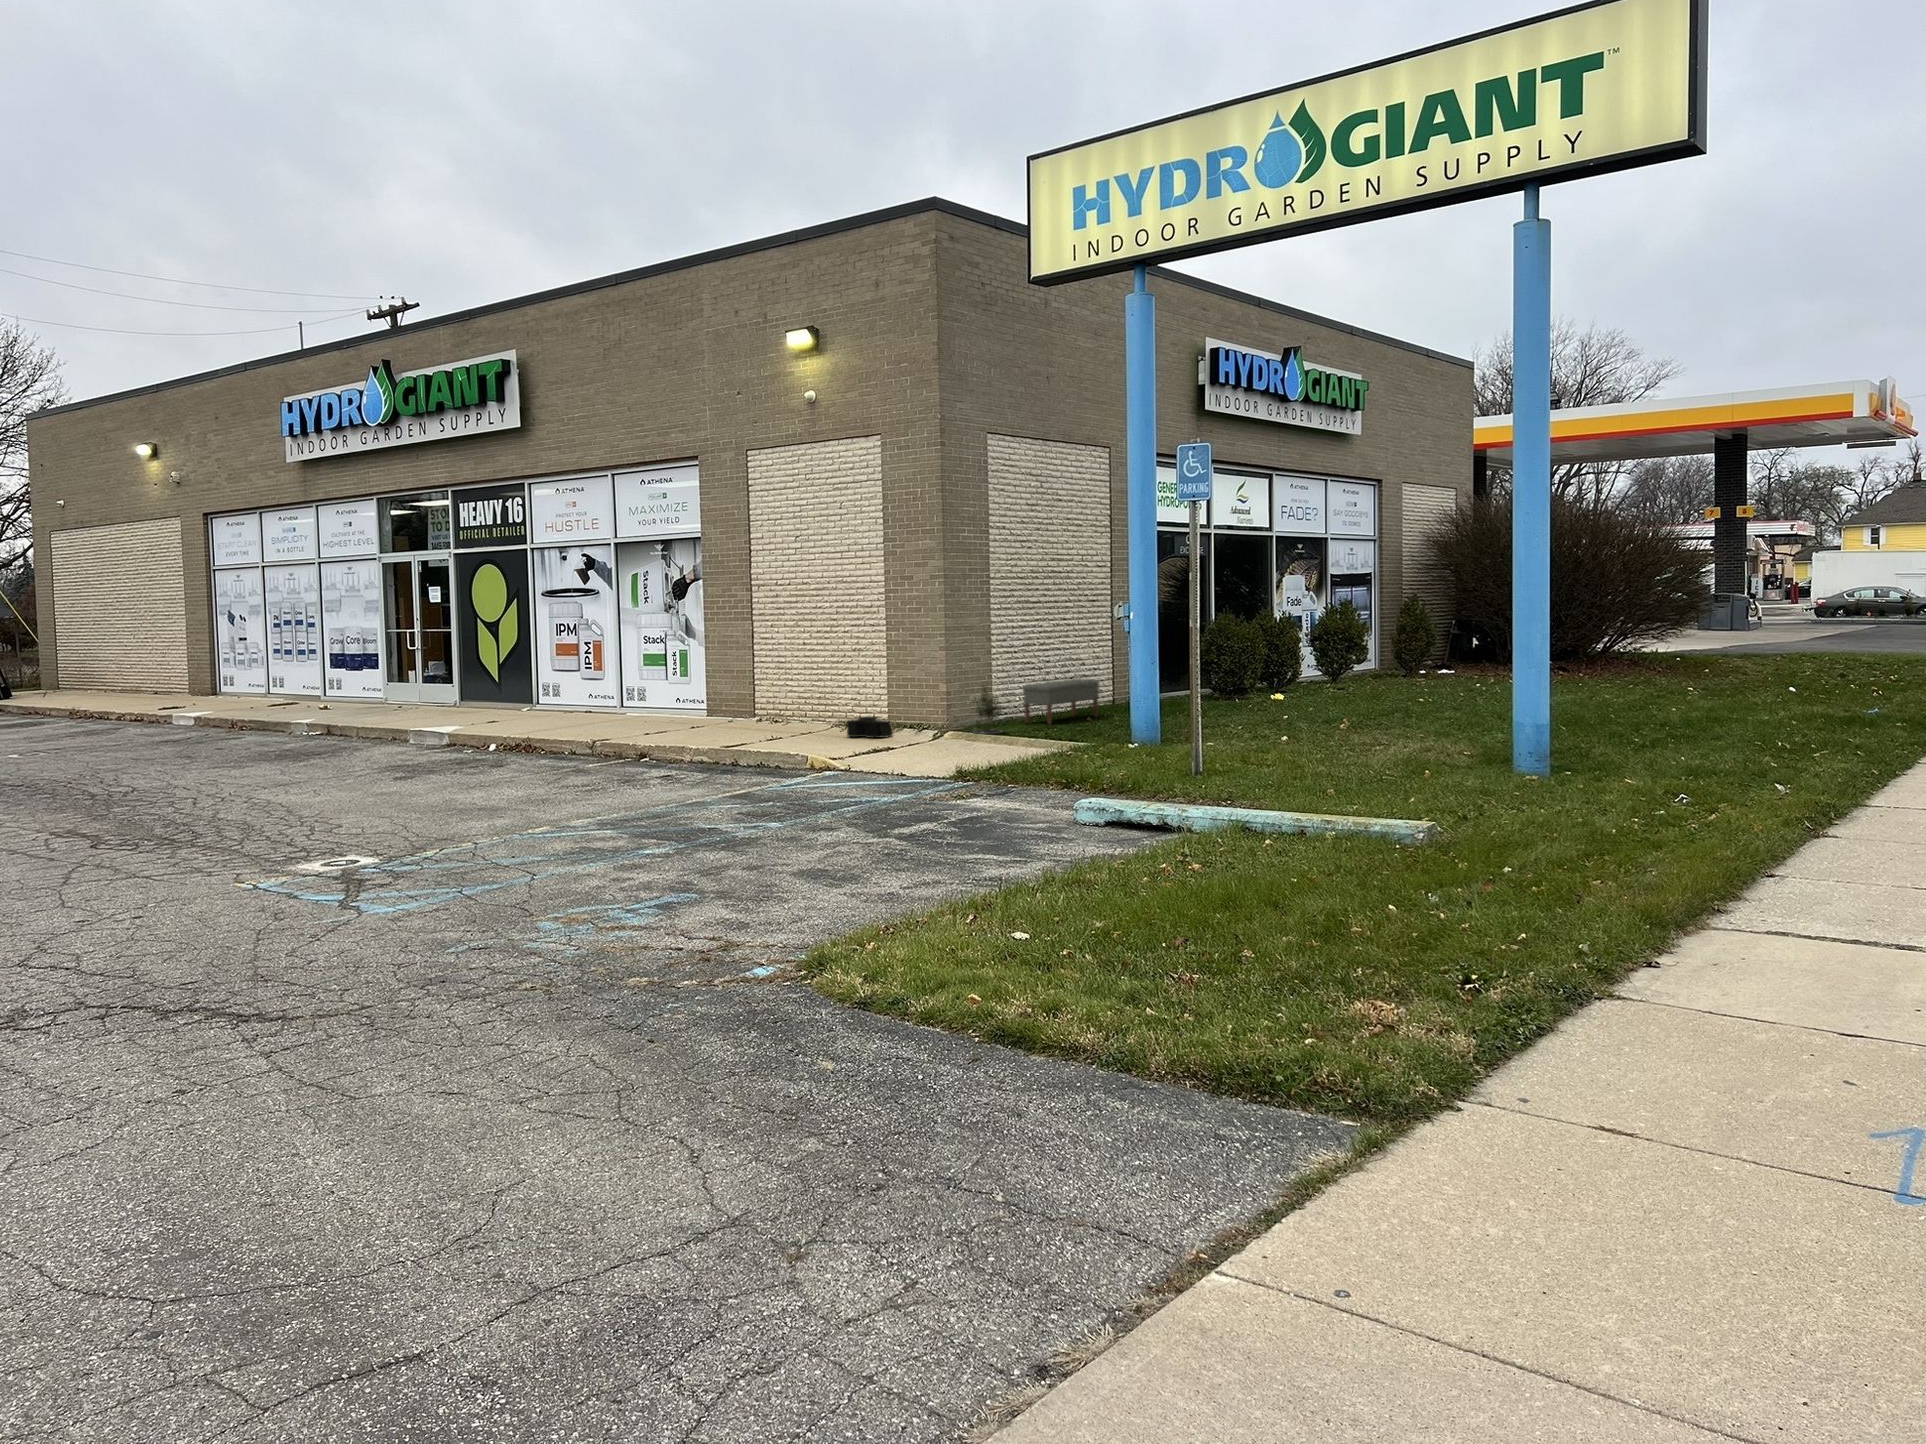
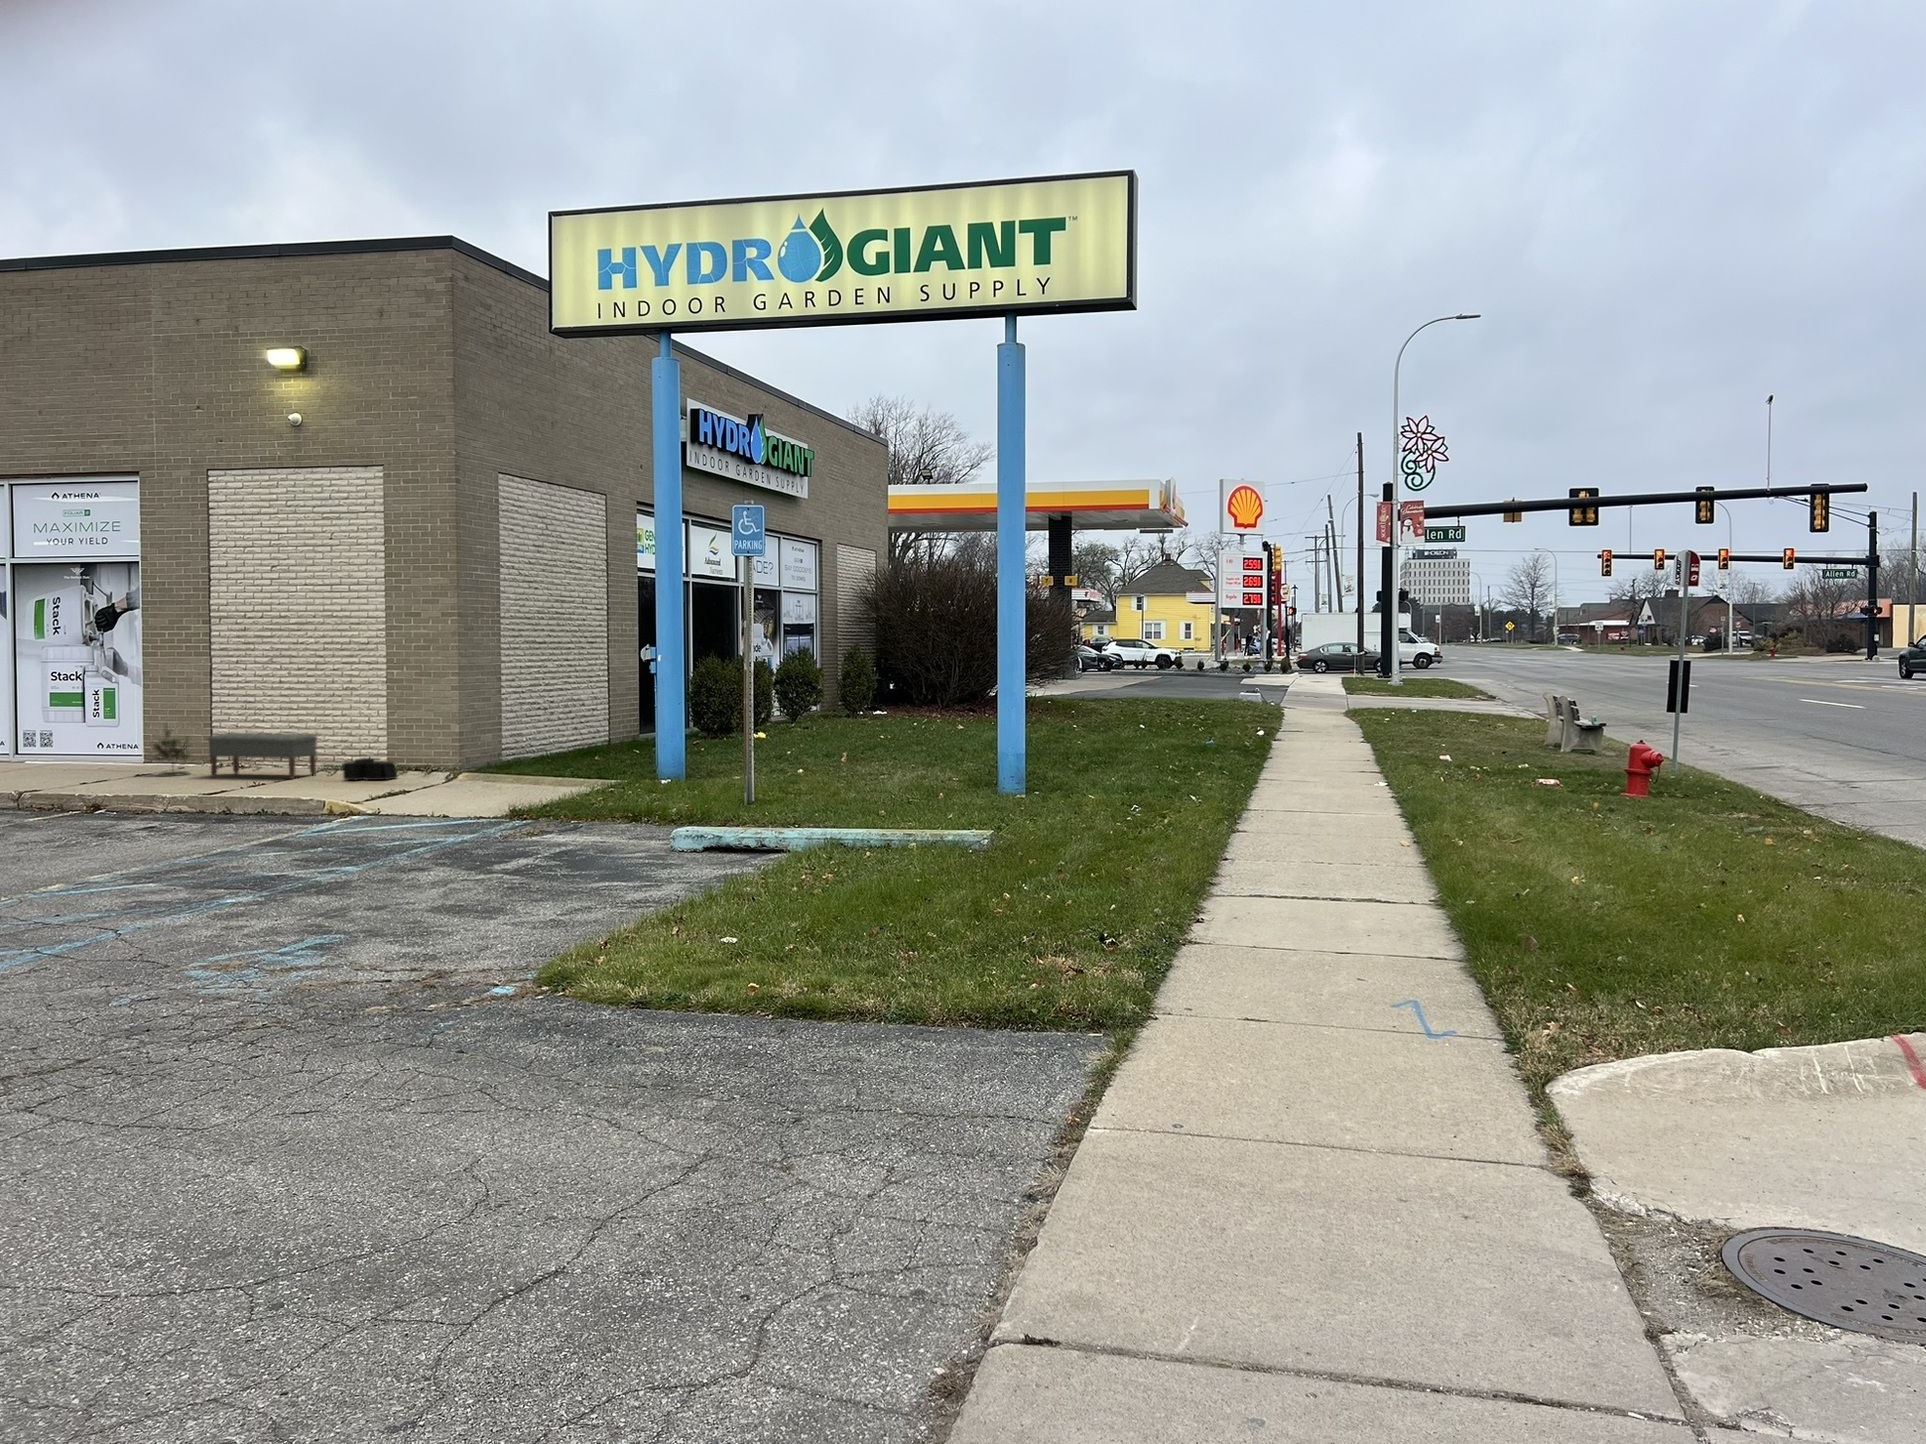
bench: present [1023,679,1099,725] -> present [208,733,317,779]
potted tree: present [973,686,1002,734] -> present [153,727,190,776]

